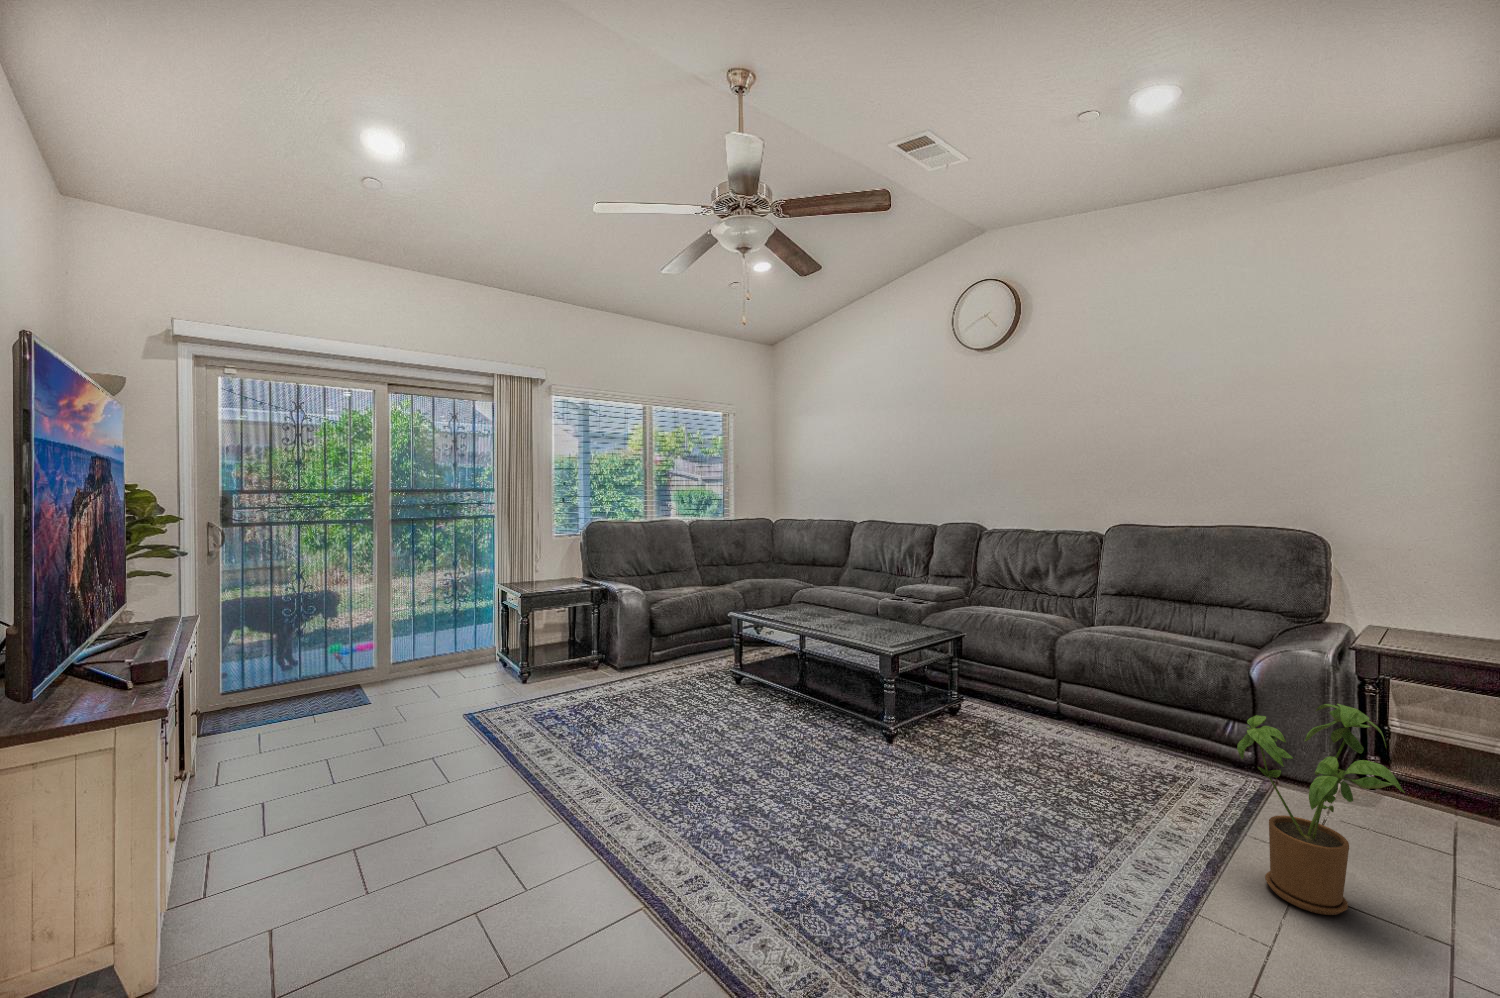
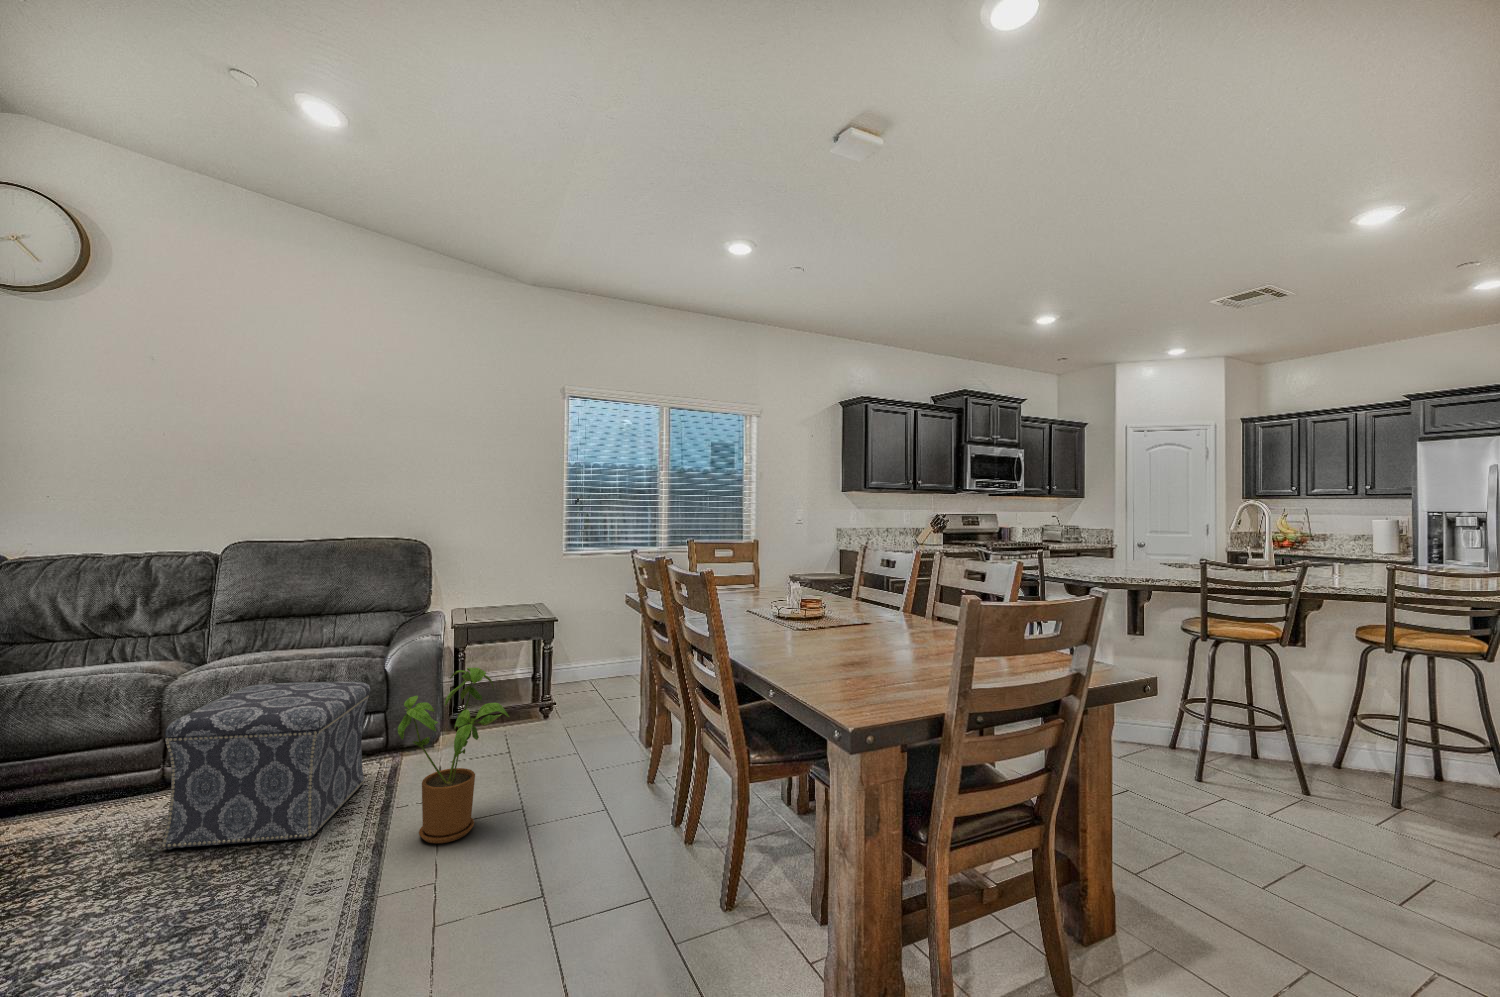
ottoman: none [1045,656,1227,817] -> present [162,682,370,849]

